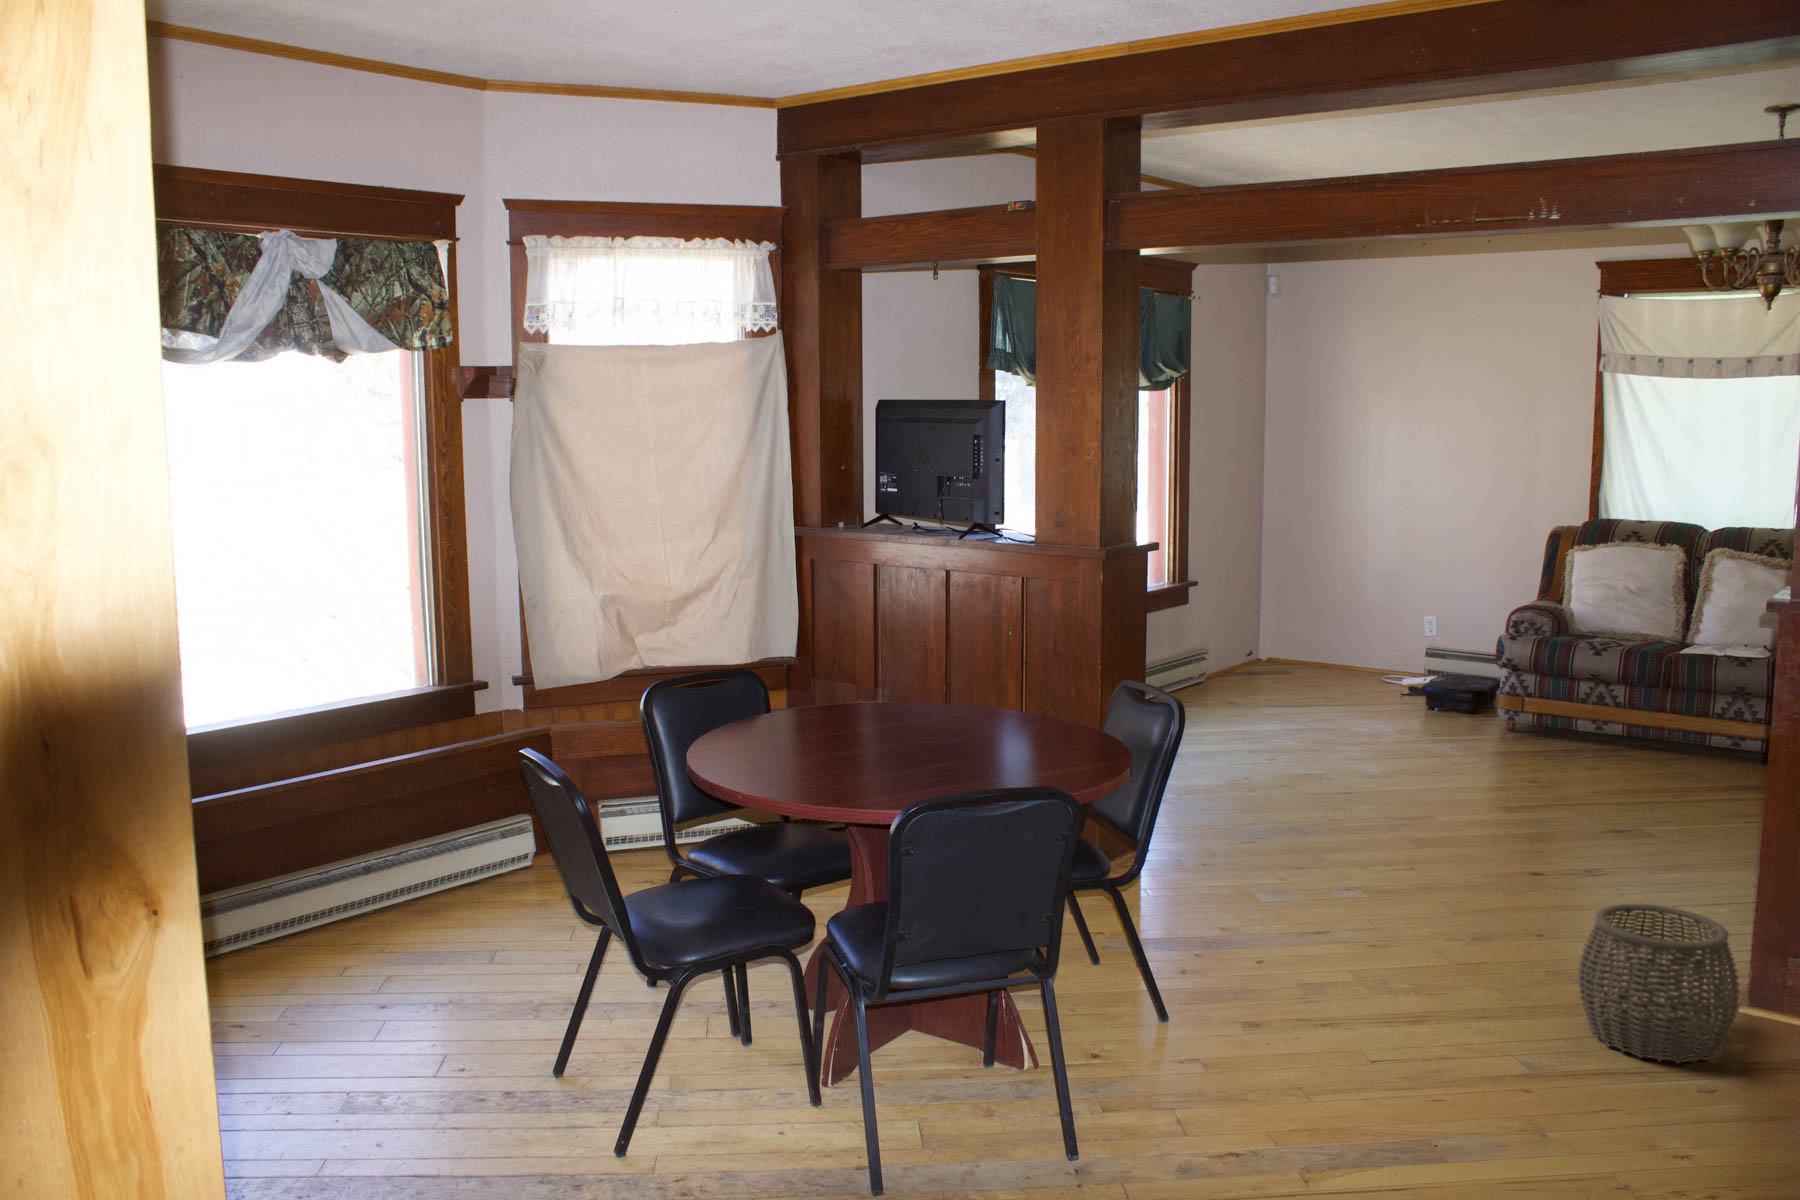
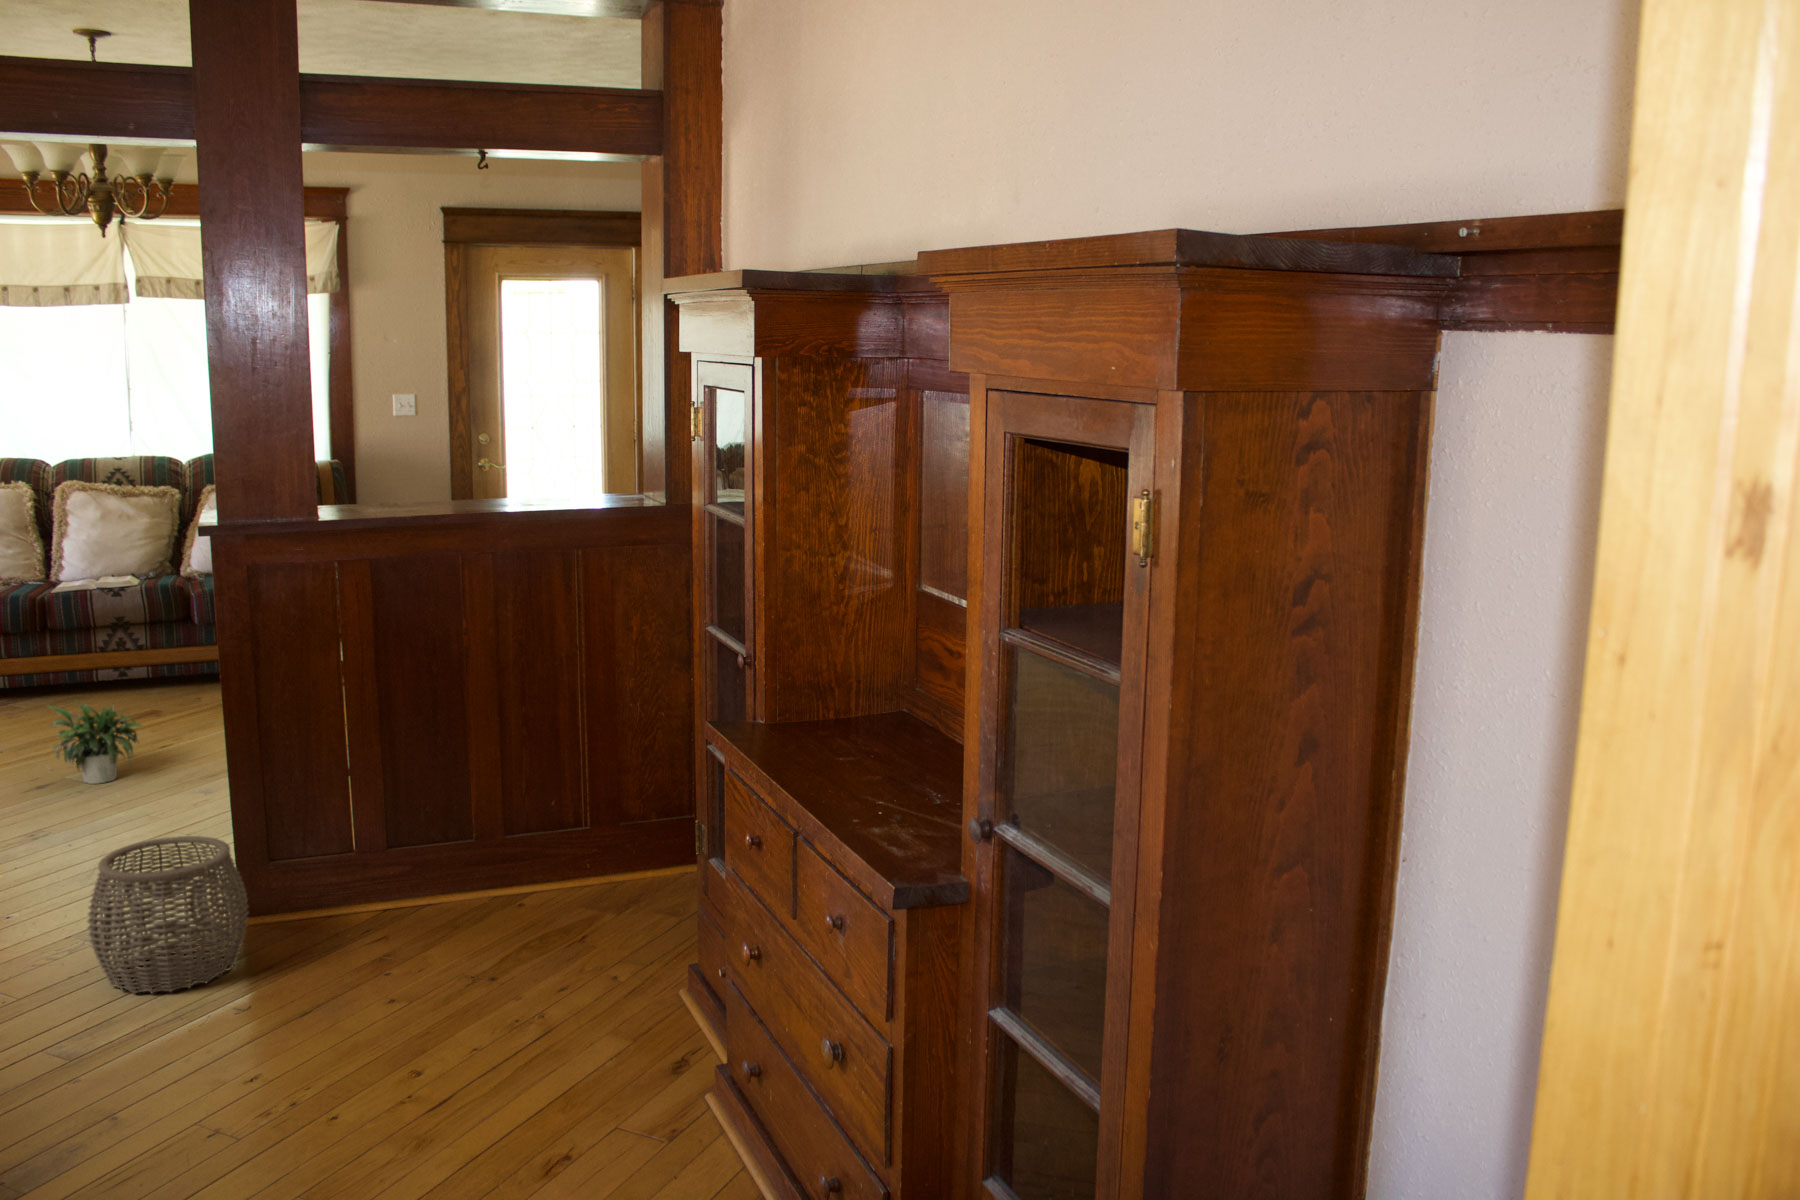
potted plant: none [1628,757,1722,844] -> present [48,701,143,784]

